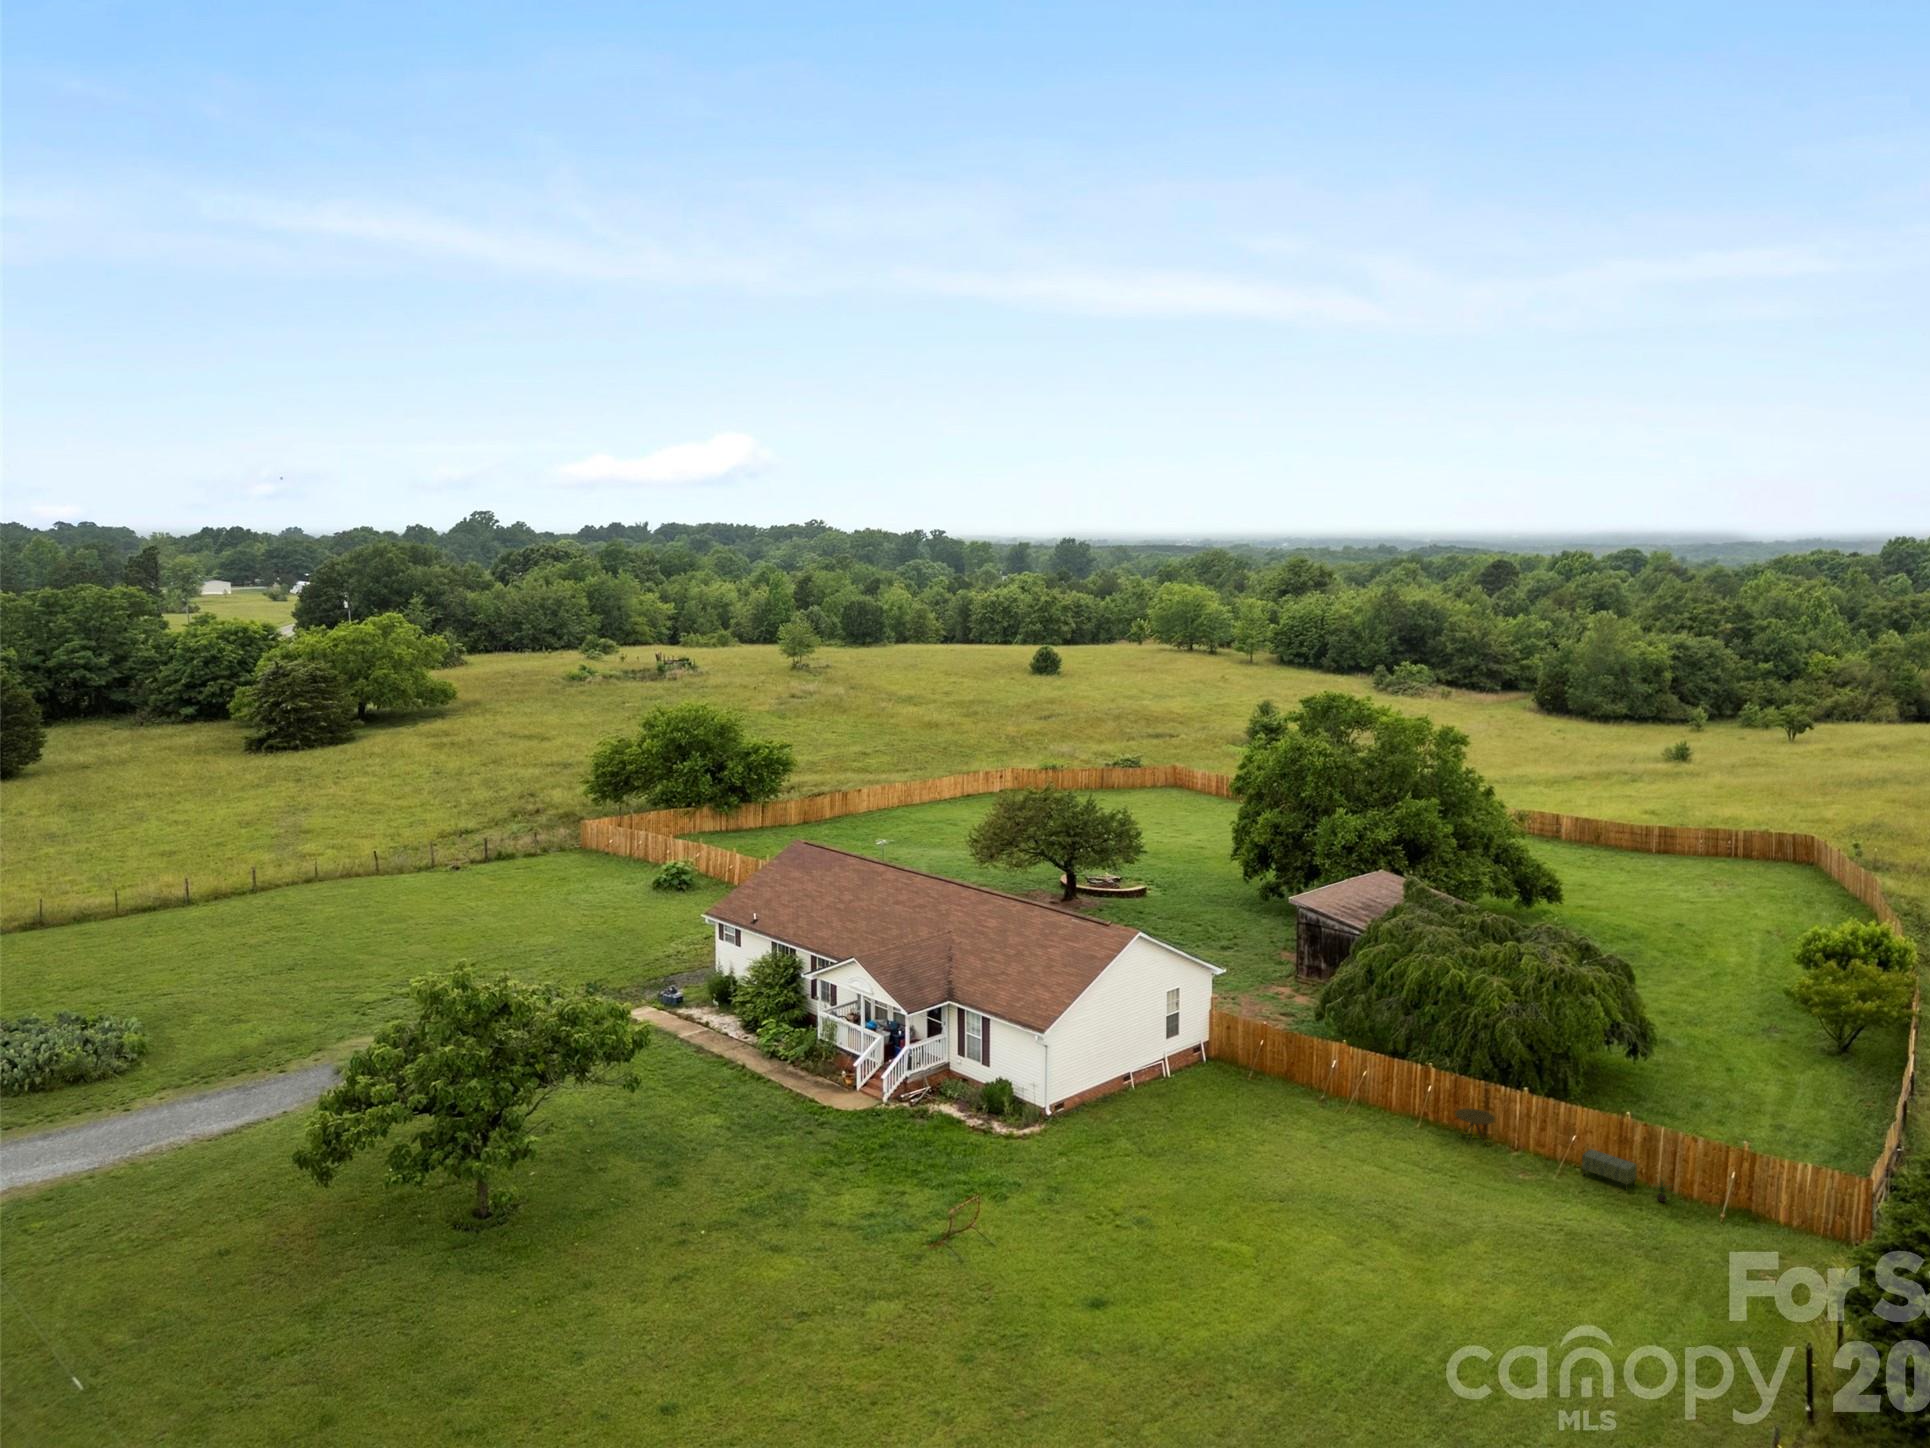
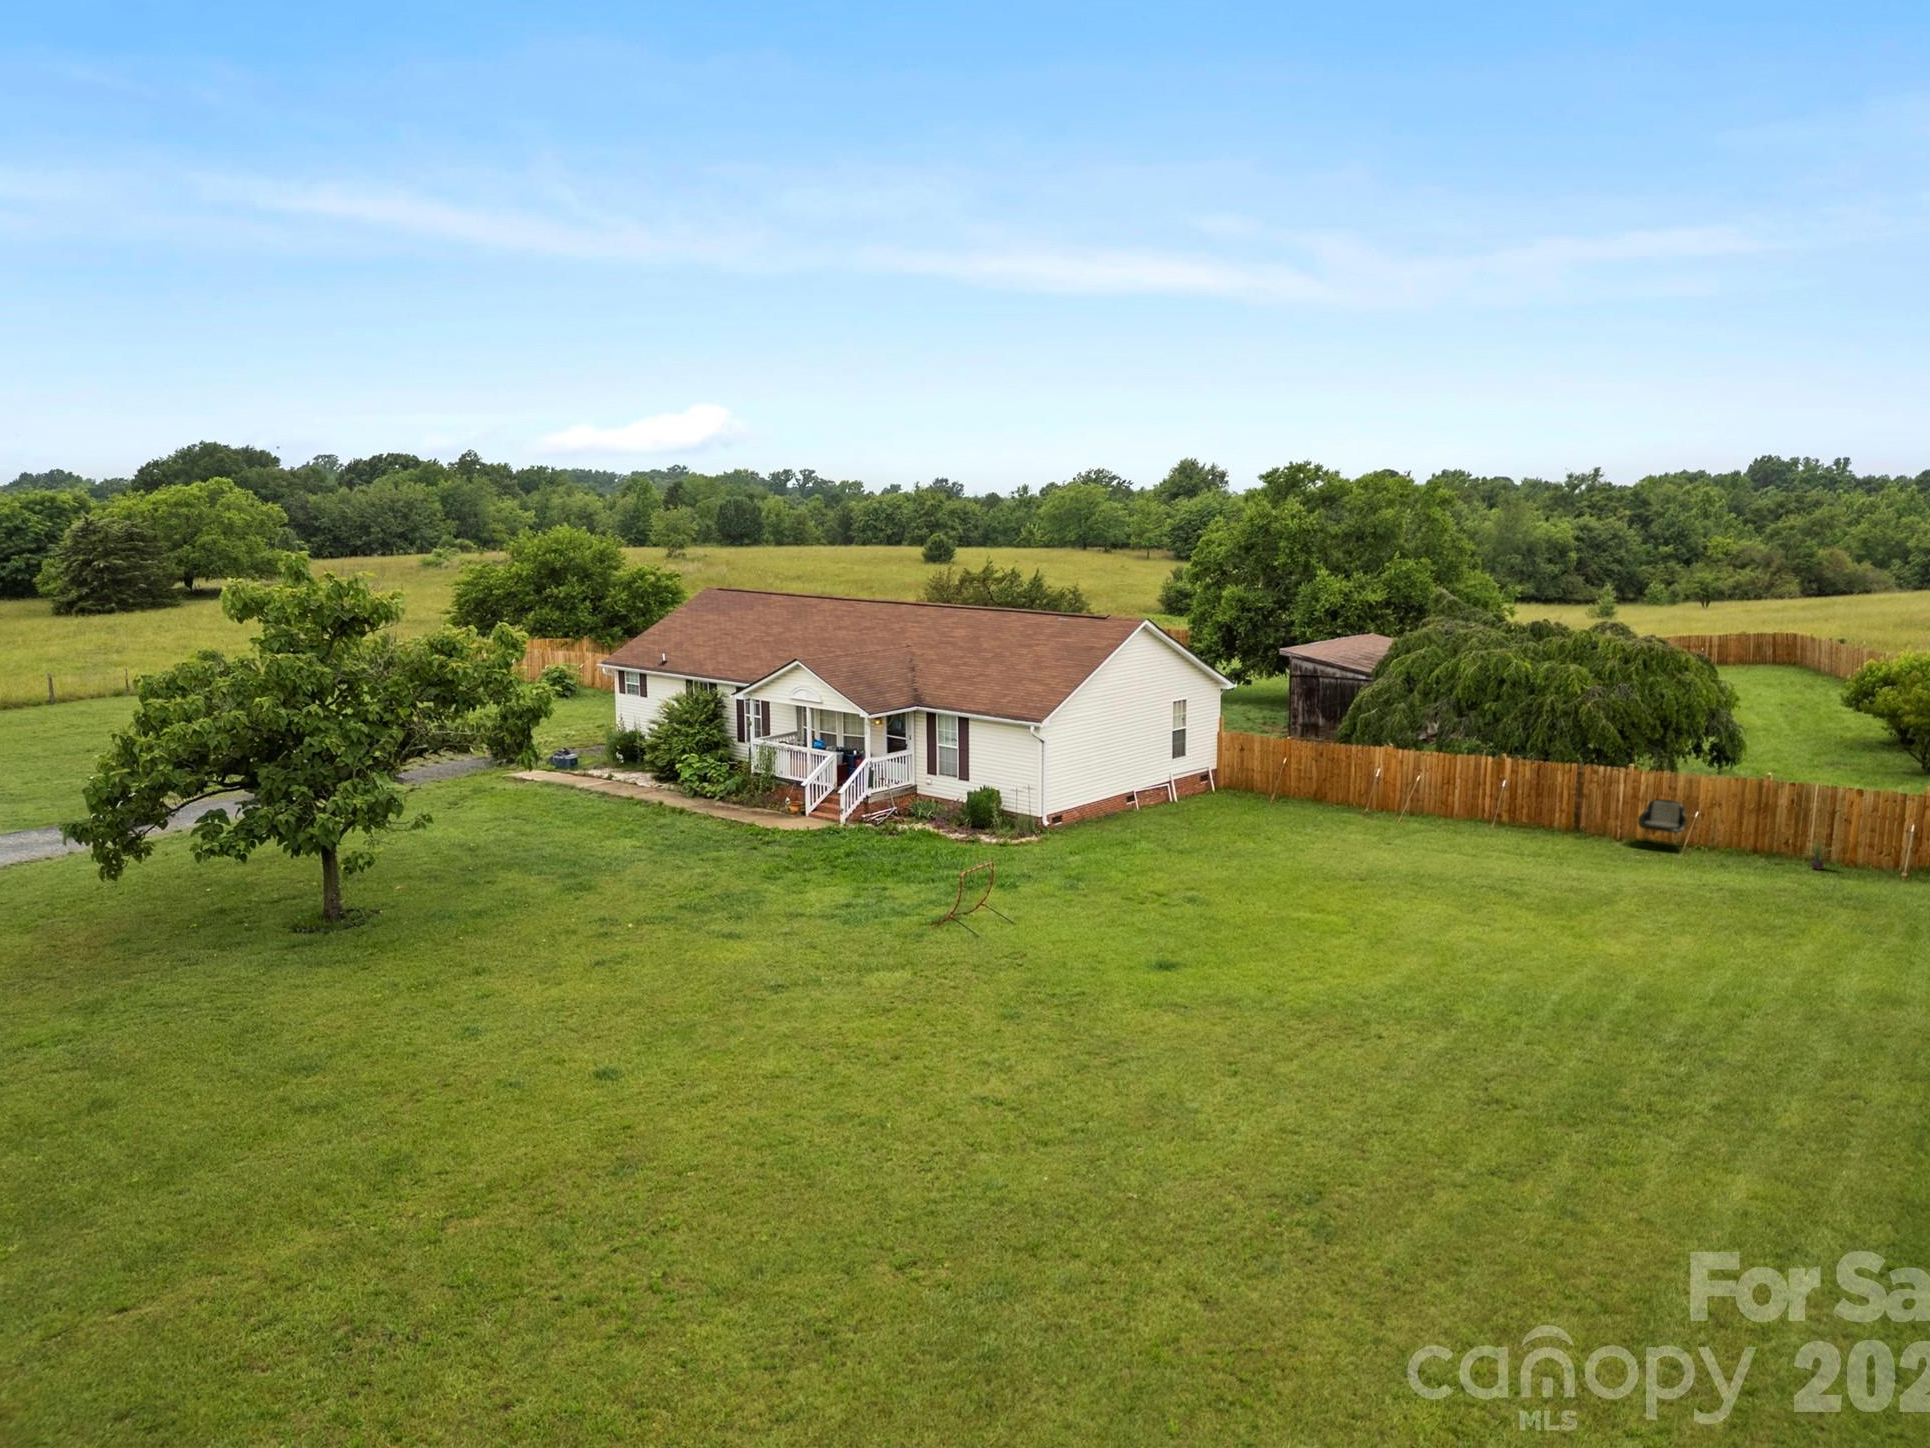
round table: present [1455,1108,1495,1139] -> none [1542,798,1593,836]
lounge chair: none [1525,1122,1565,1173] -> present [1638,799,1687,847]
bench: present [1582,1149,1637,1189] -> none [1709,824,1779,863]

